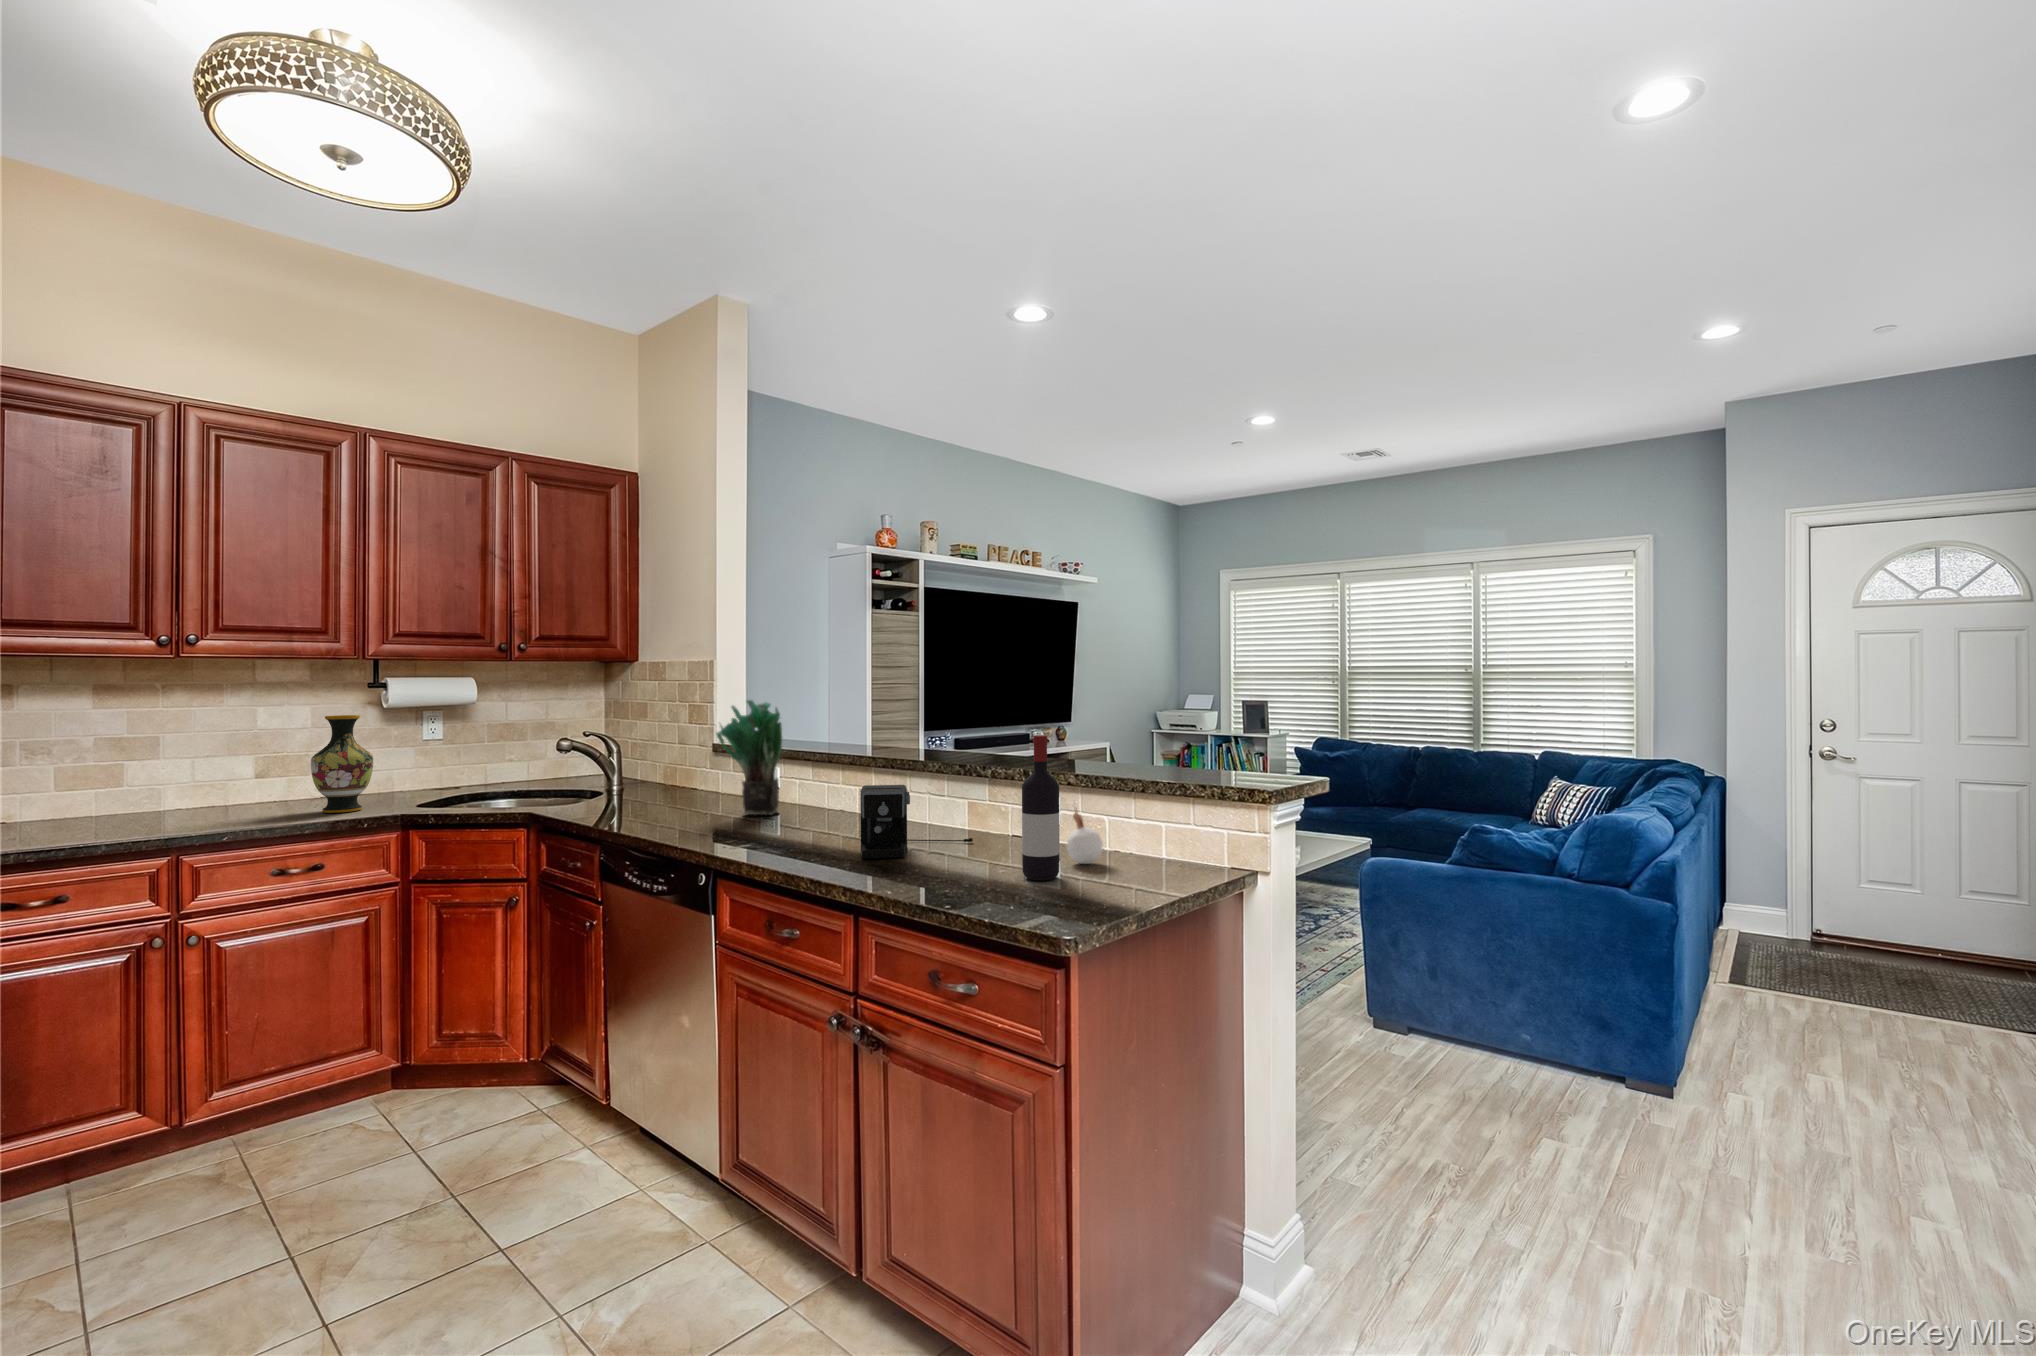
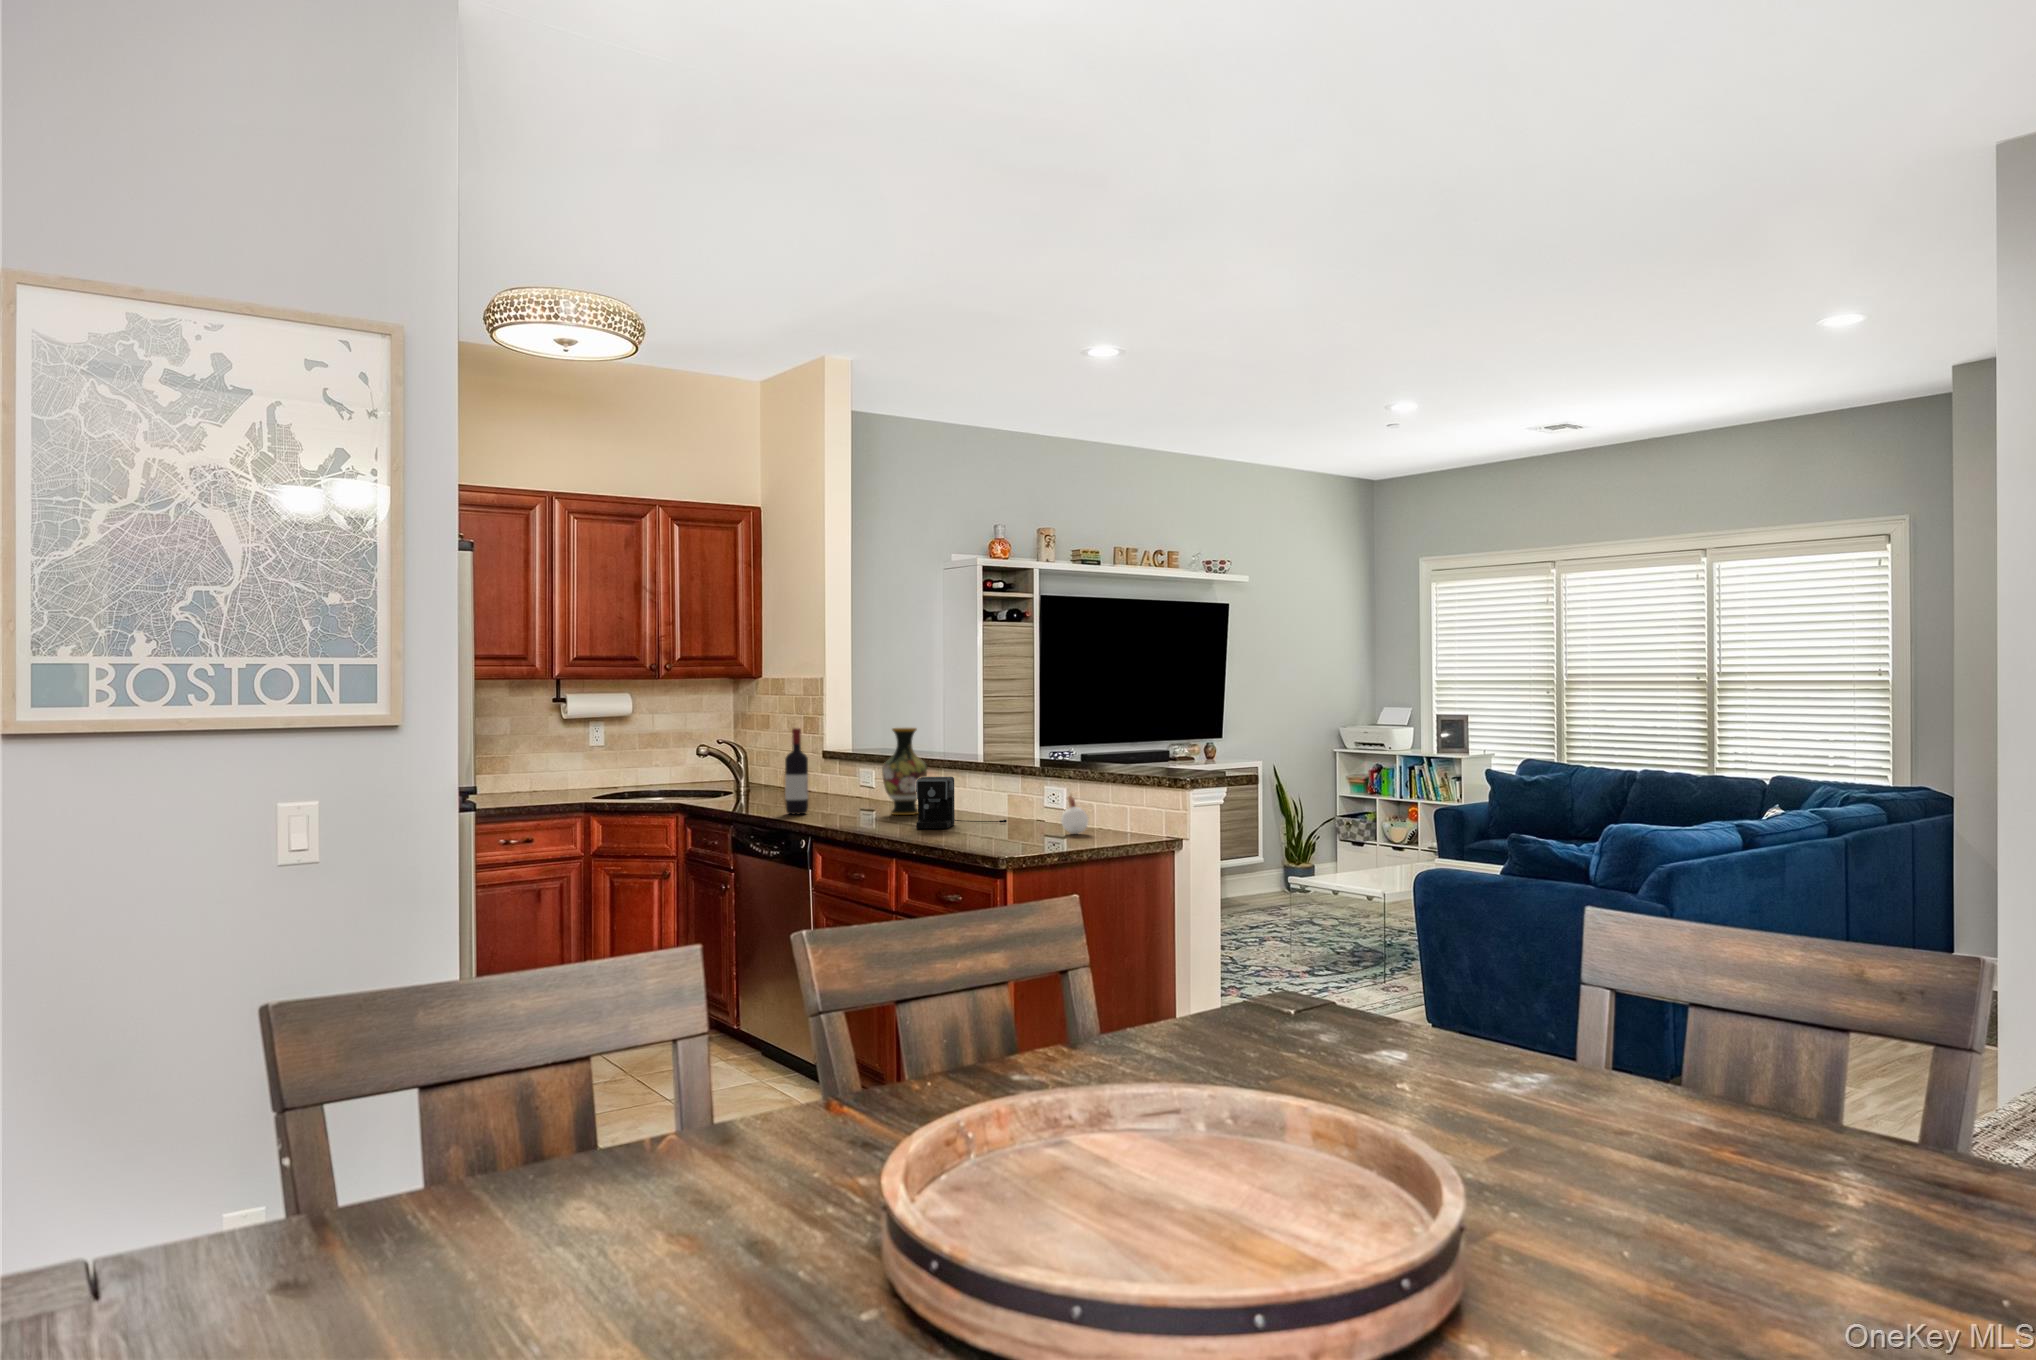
potted plant: present [716,700,782,815] -> none [819,712,874,807]
vase: present [311,715,373,813] -> present [882,728,927,815]
wine bottle: present [1022,735,1059,881] -> present [785,728,808,814]

